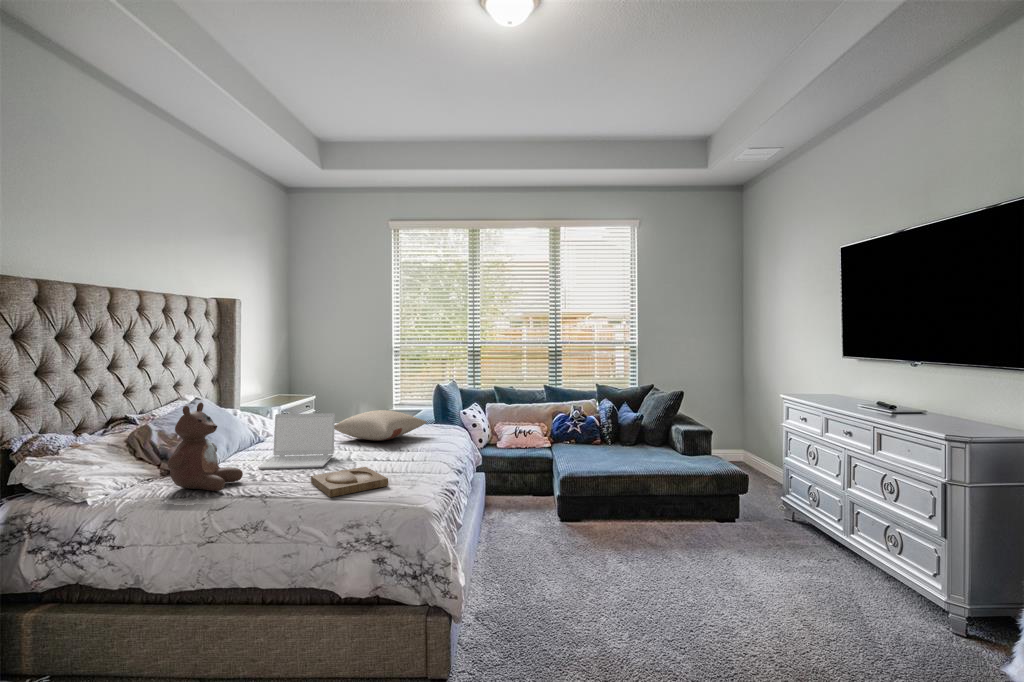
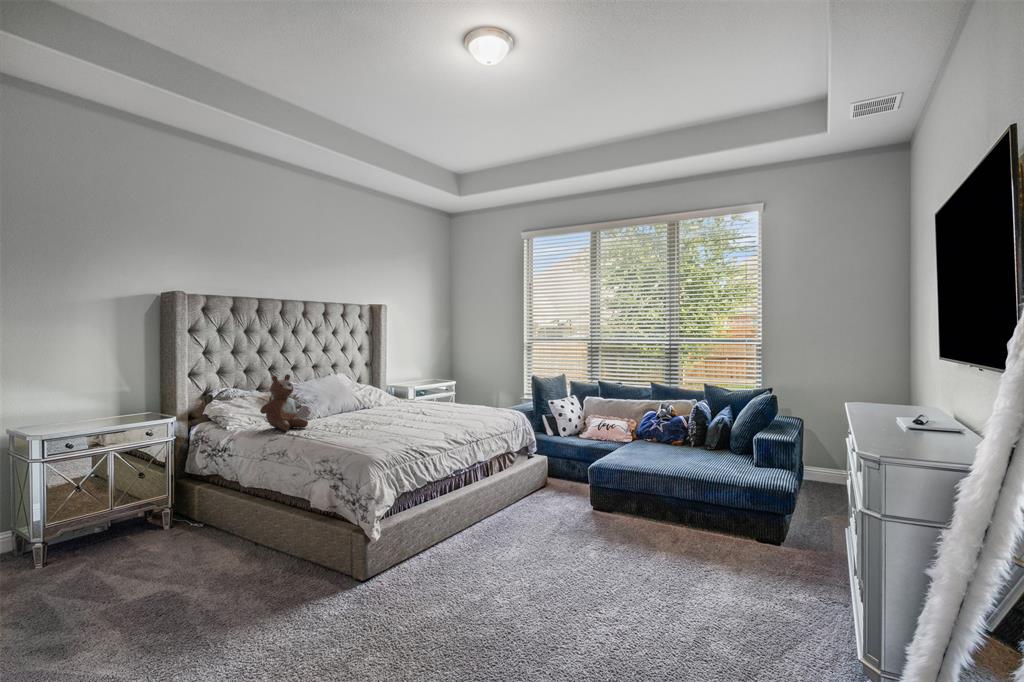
pillow: present [334,410,427,441] -> none [406,392,475,415]
laptop: present [258,413,335,469] -> none [329,388,387,426]
tray: present [311,467,388,497] -> none [329,428,378,442]

